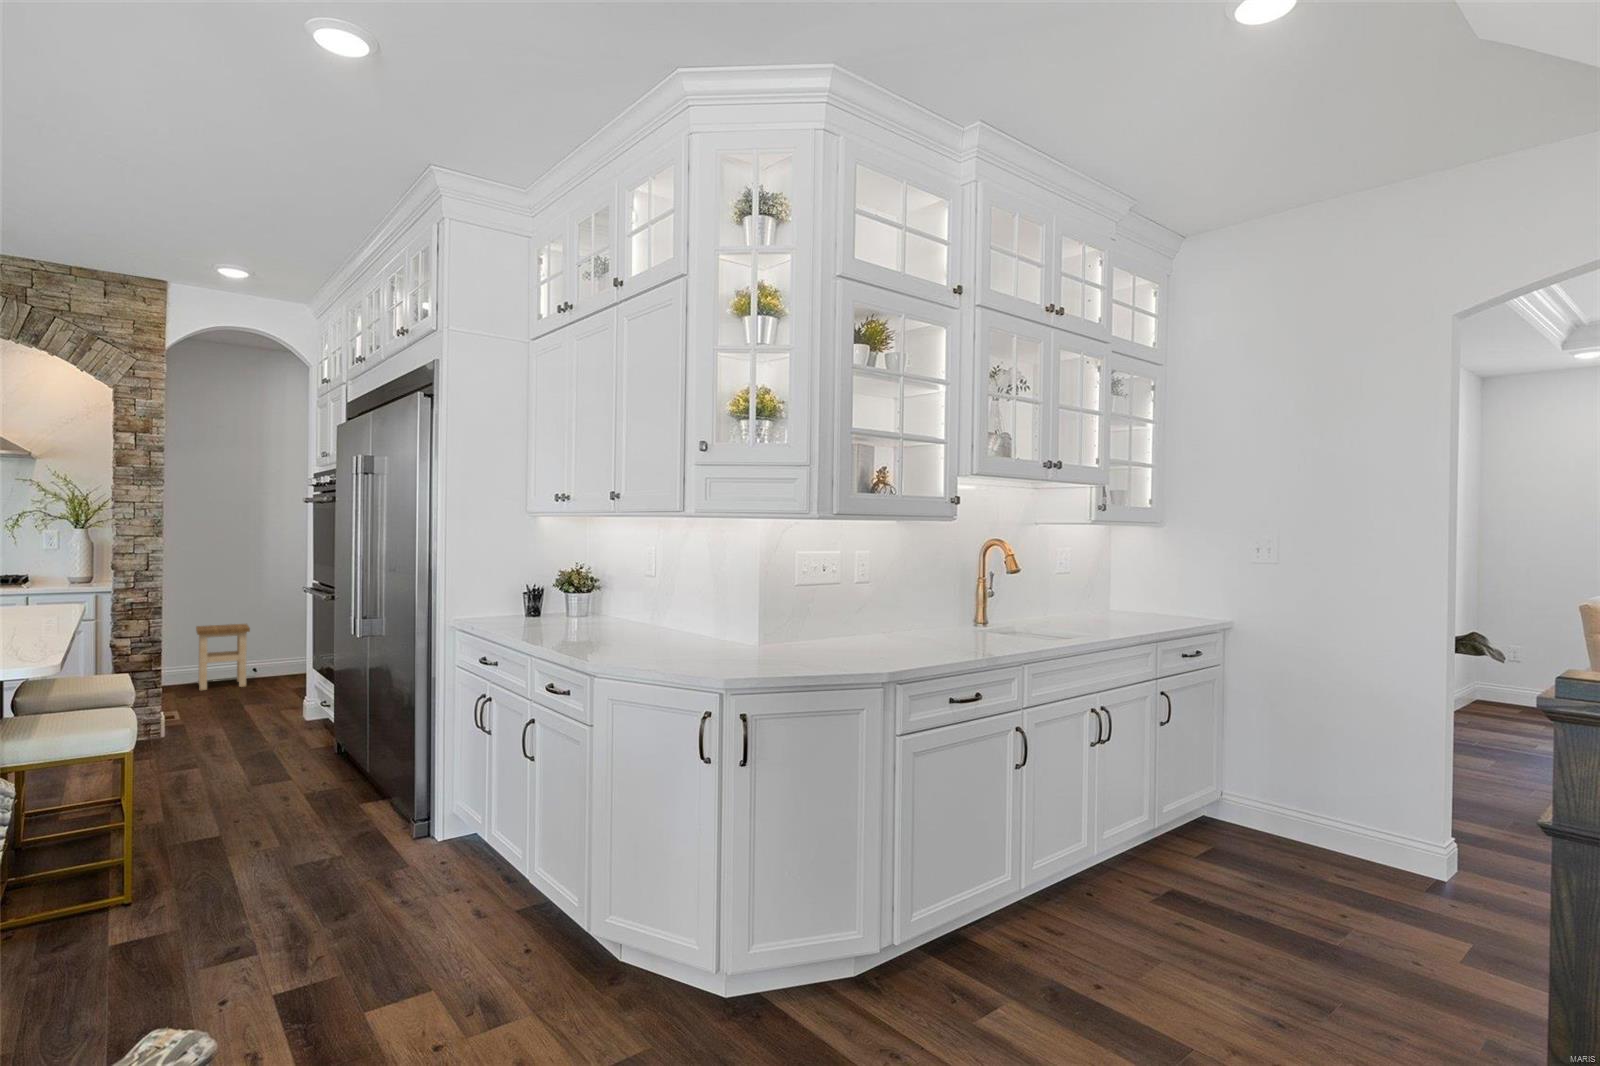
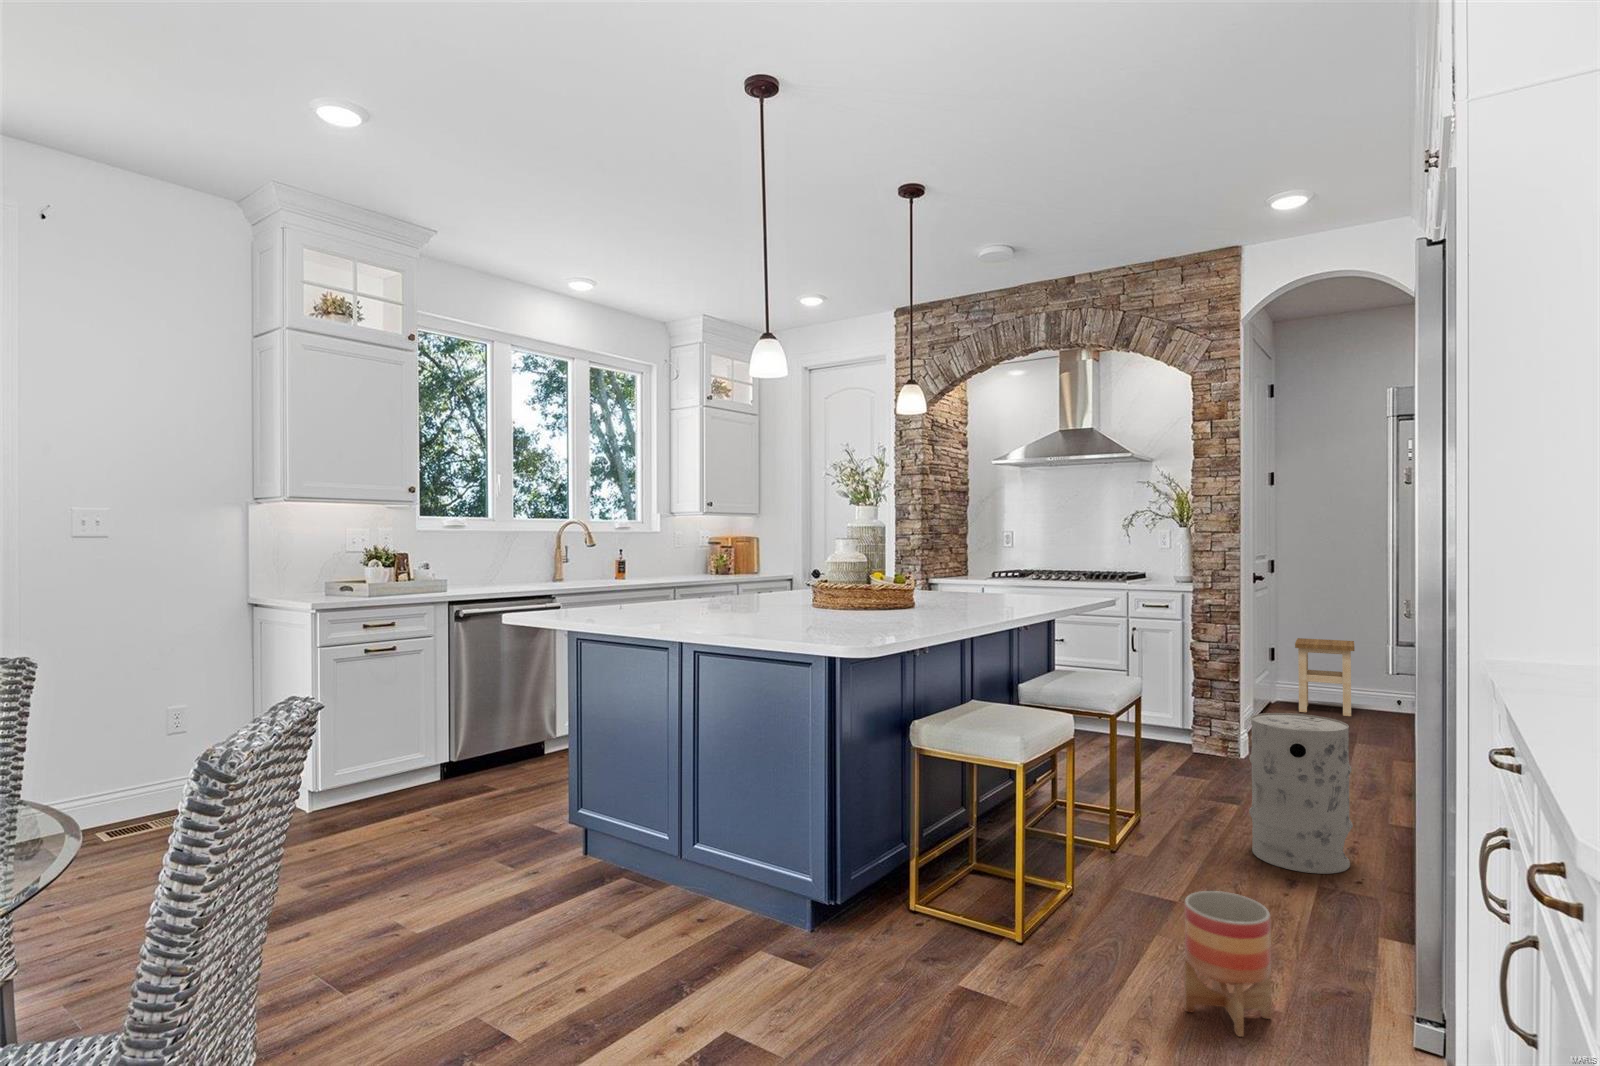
trash can: none [205,683,288,803] -> present [1249,713,1353,874]
planter: none [205,811,271,908] -> present [1184,891,1271,1037]

